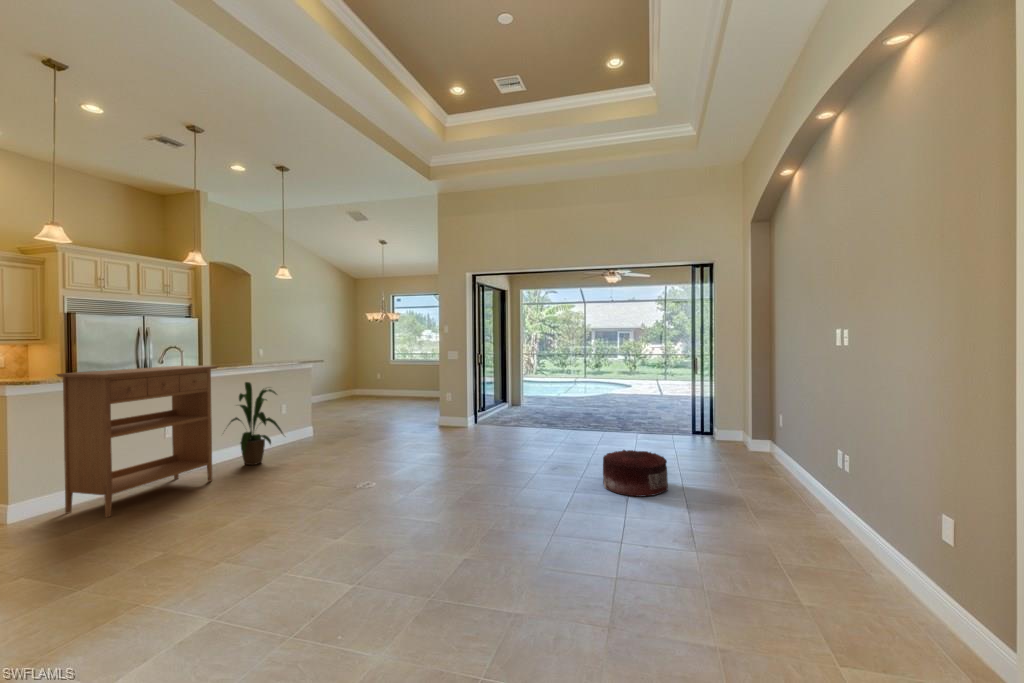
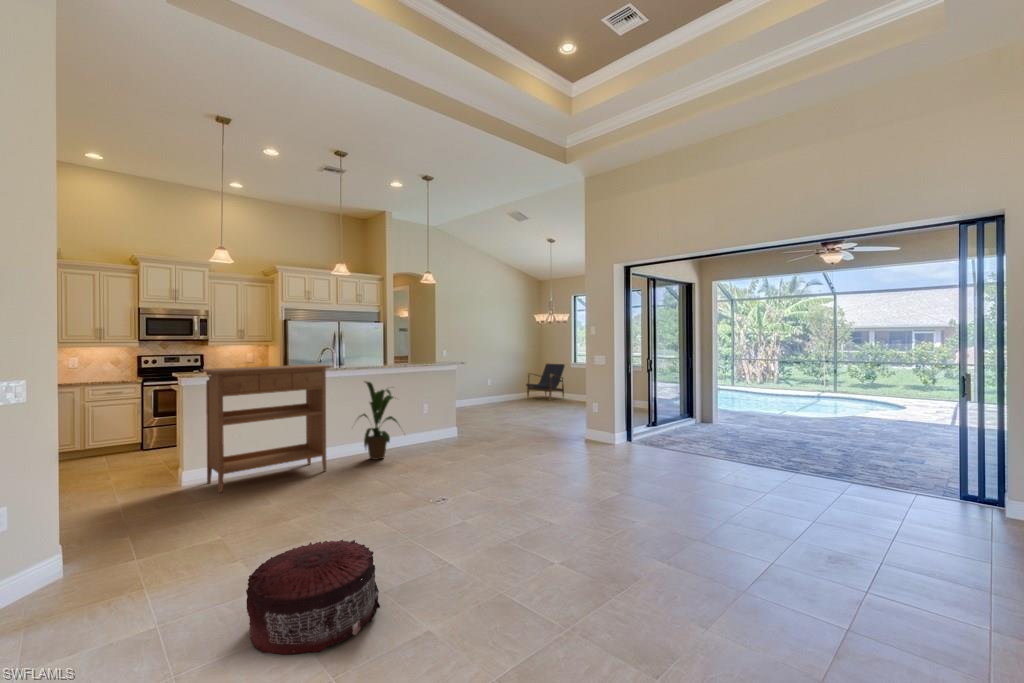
lounge chair: none [333,362,372,399] -> present [526,364,565,400]
pouf: present [603,450,668,496] -> present [246,540,380,655]

